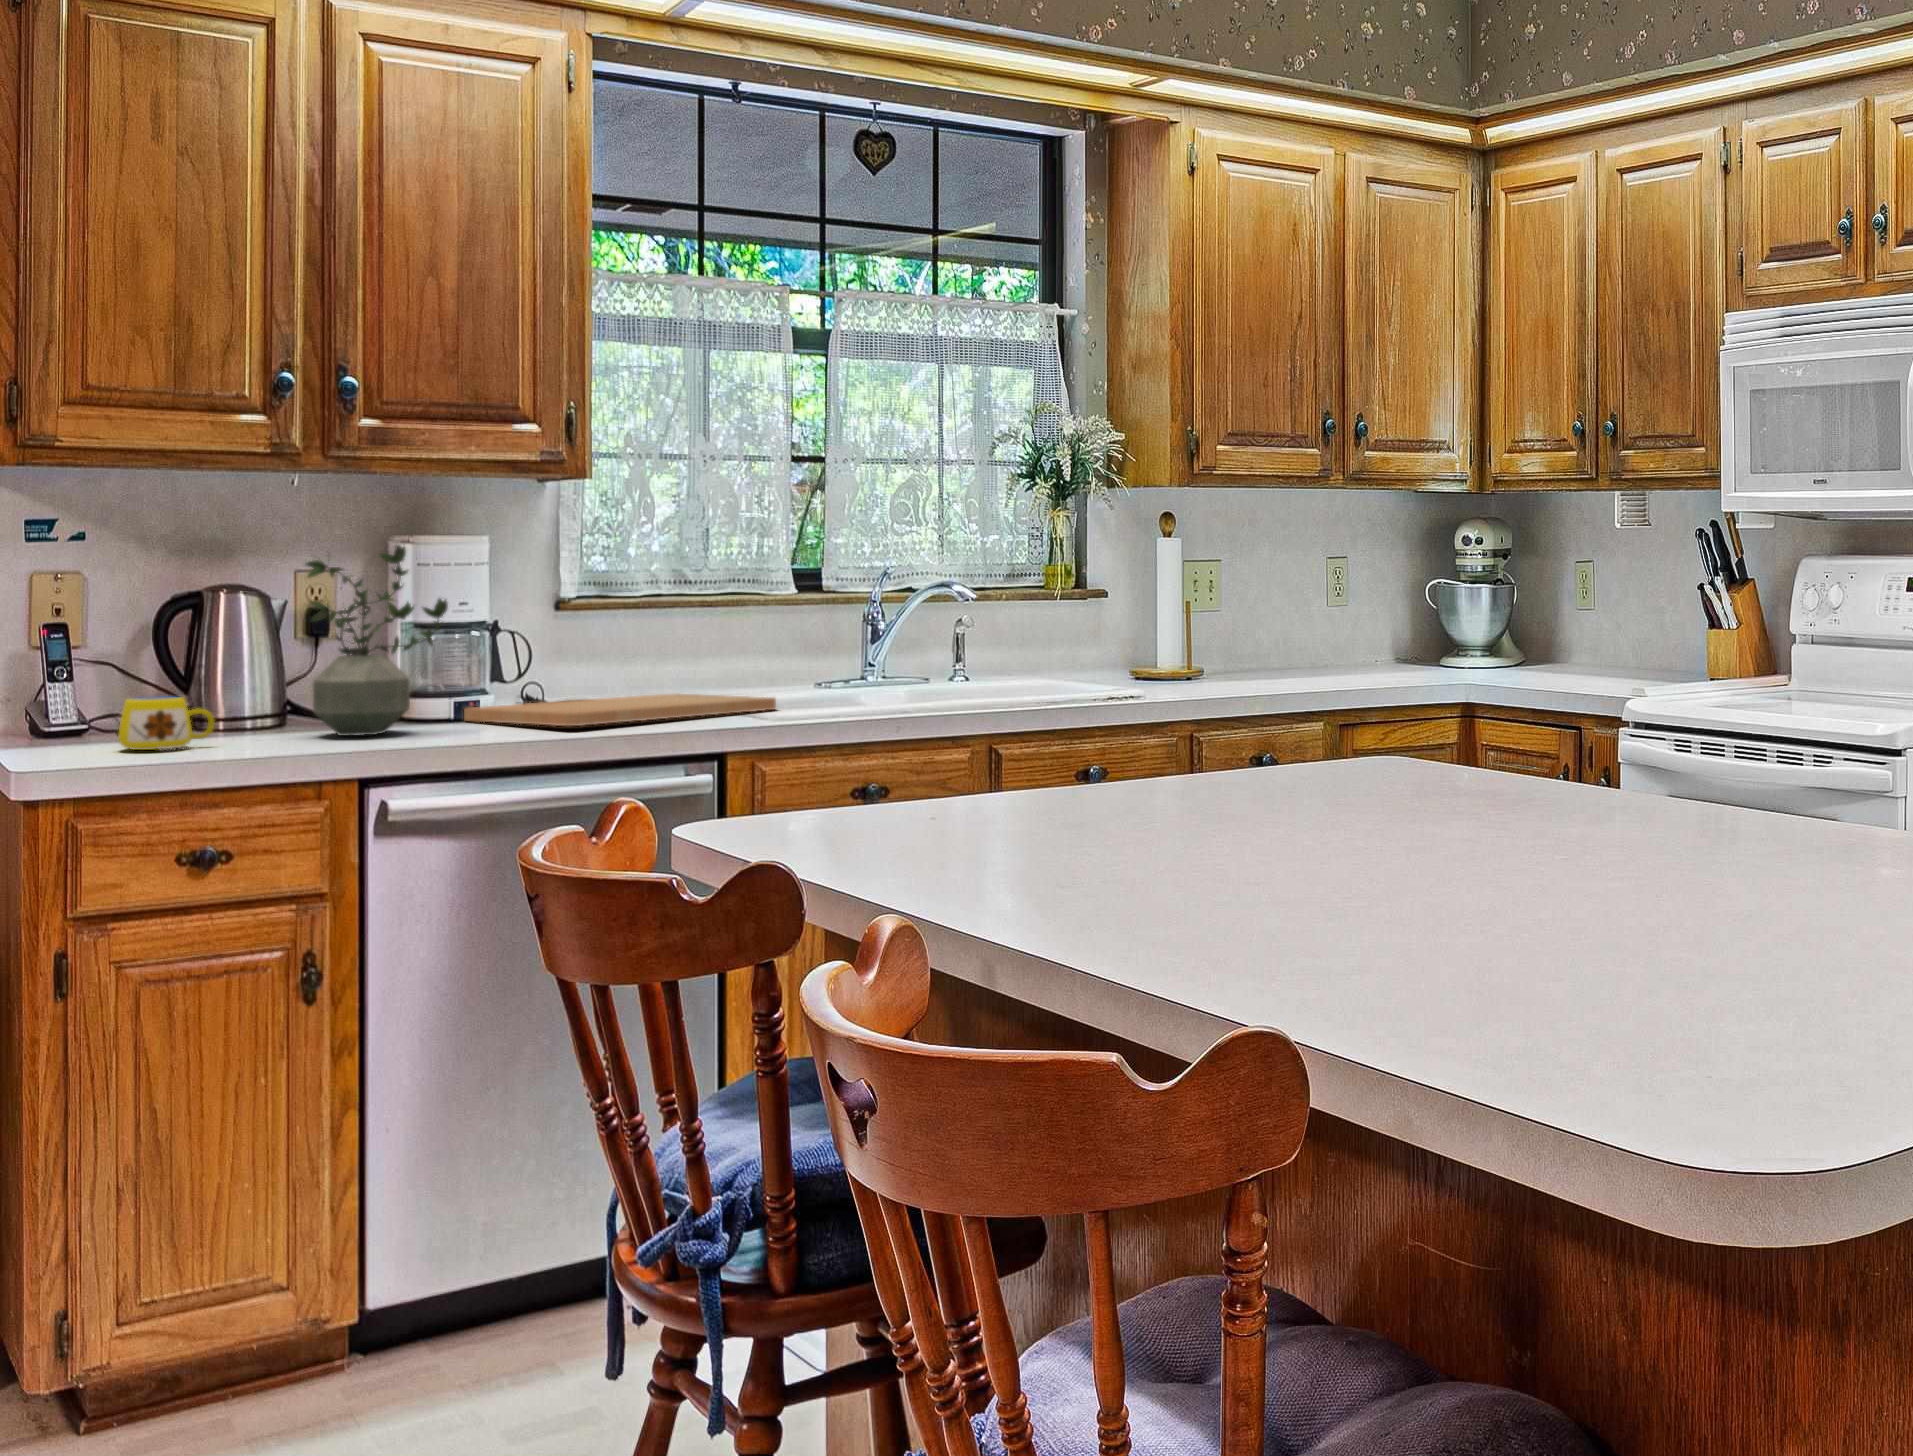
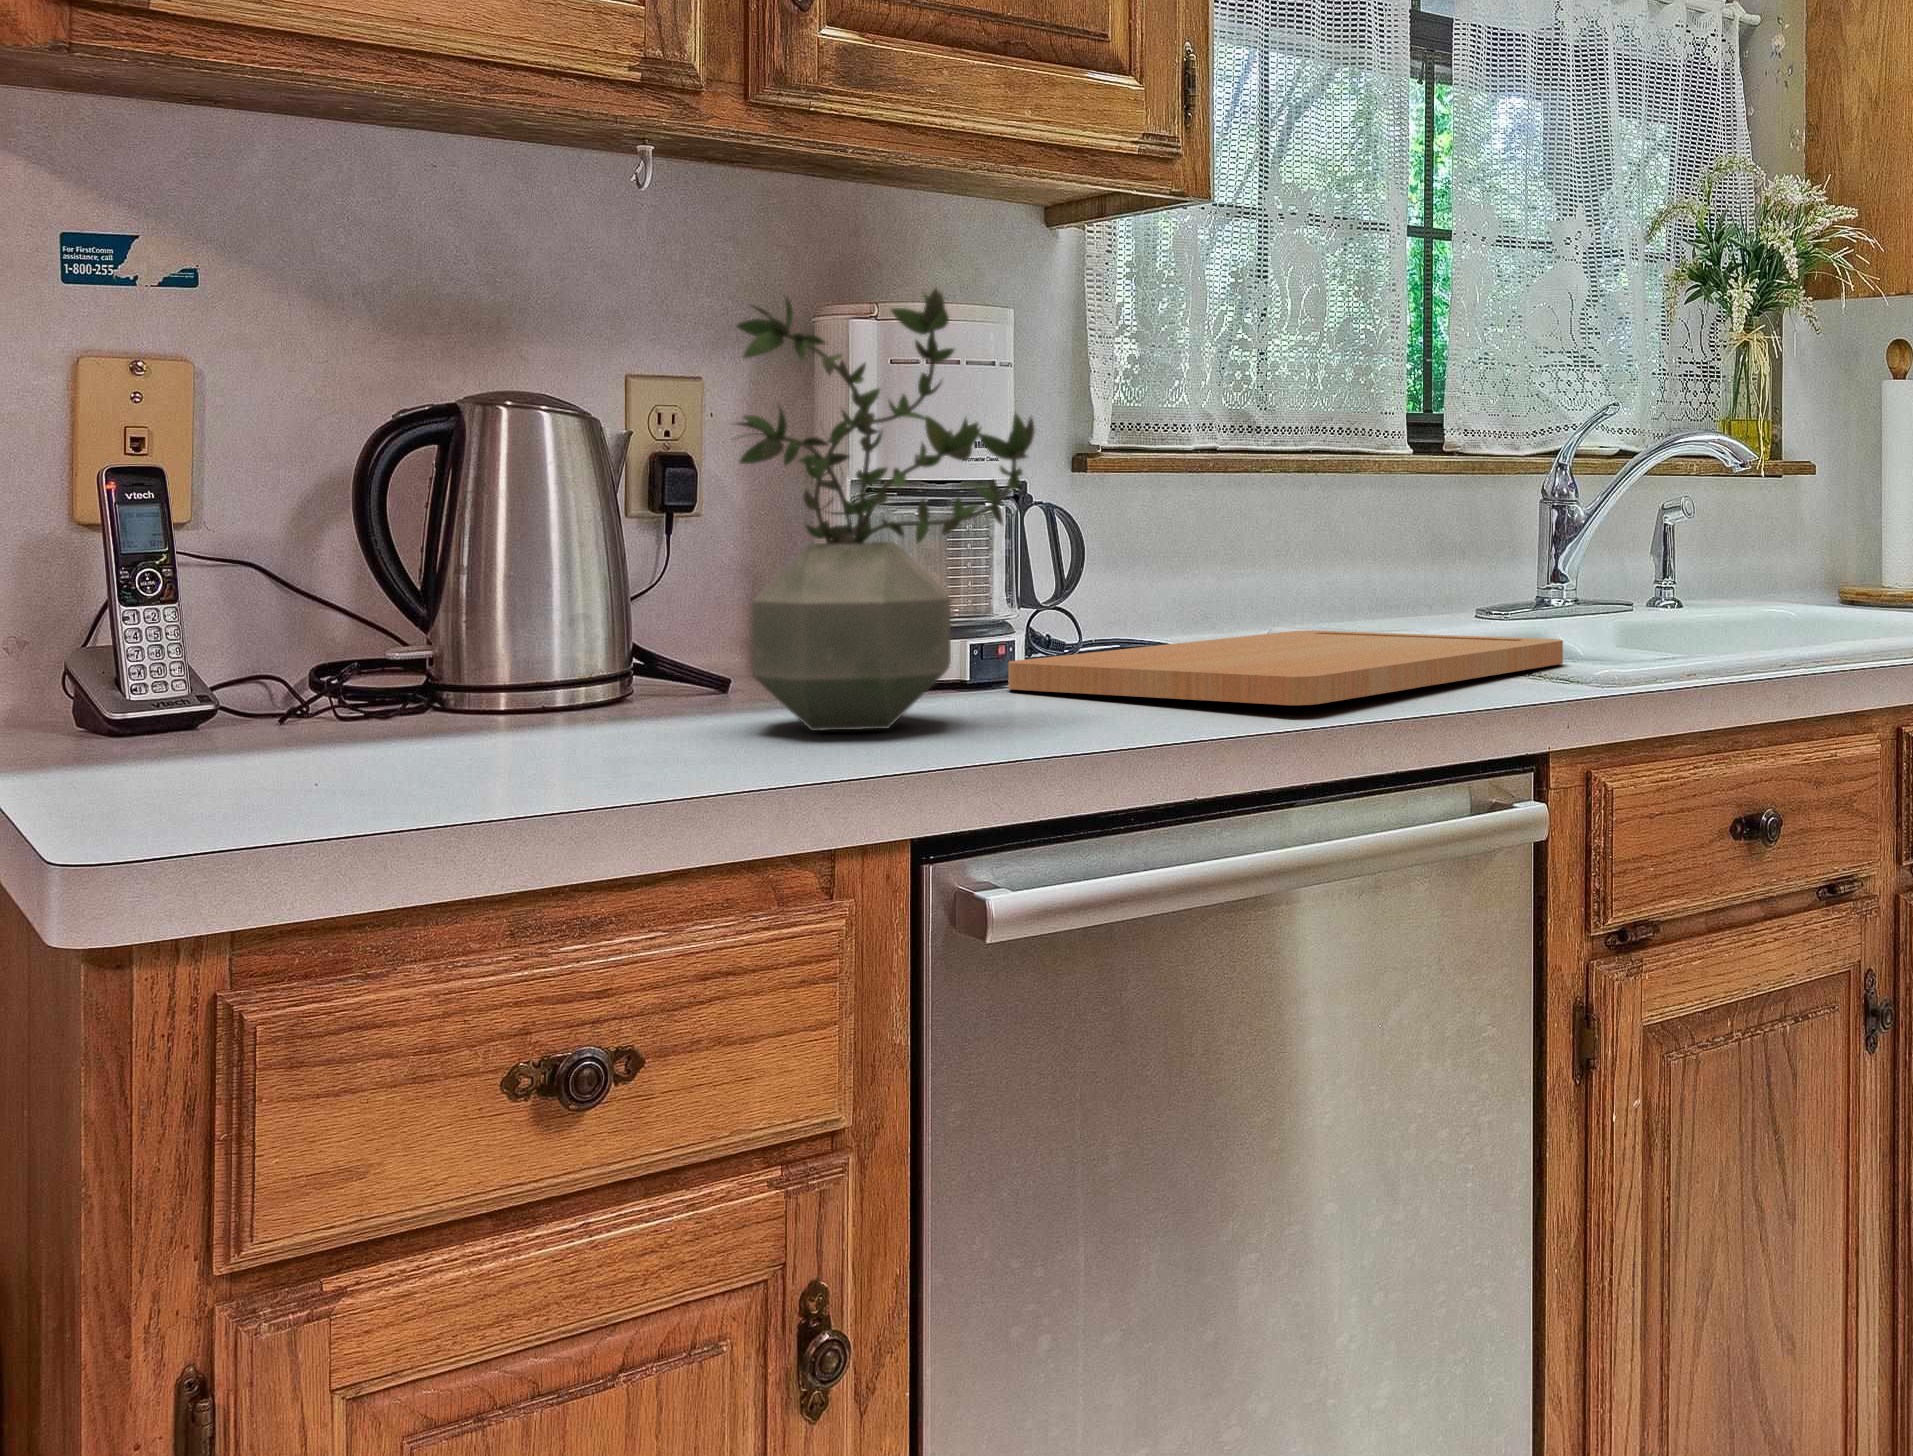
mug: present [118,697,214,750] -> none [321,640,553,779]

